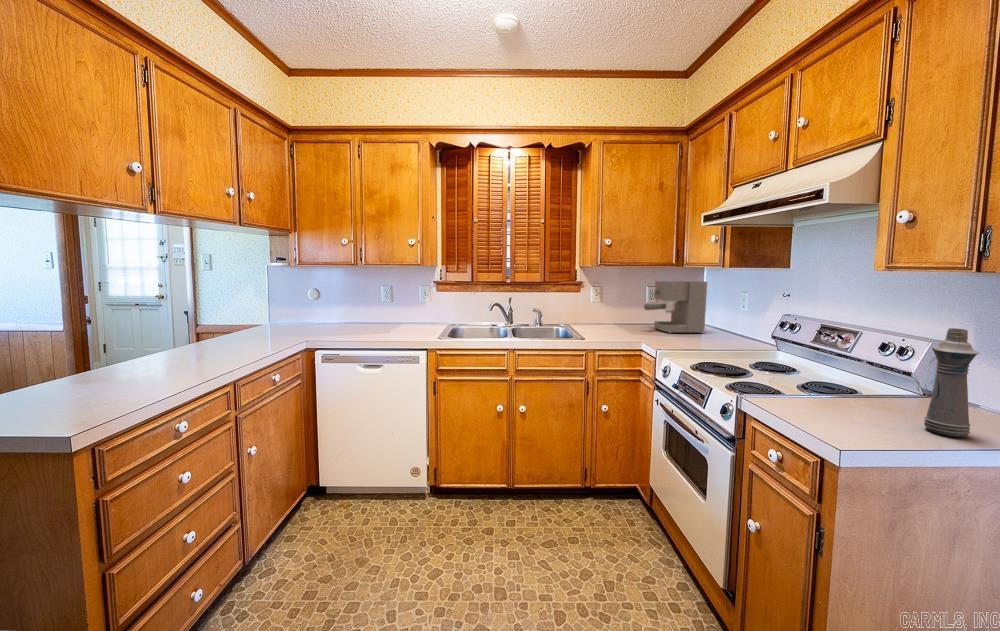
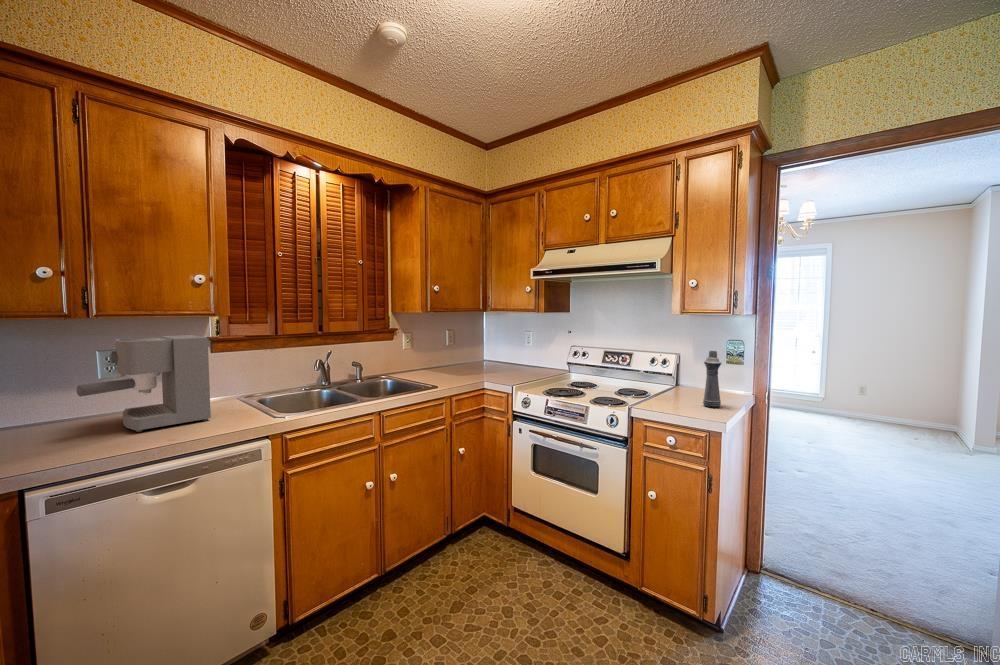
coffee maker: present [644,281,707,333] -> present [77,335,211,432]

